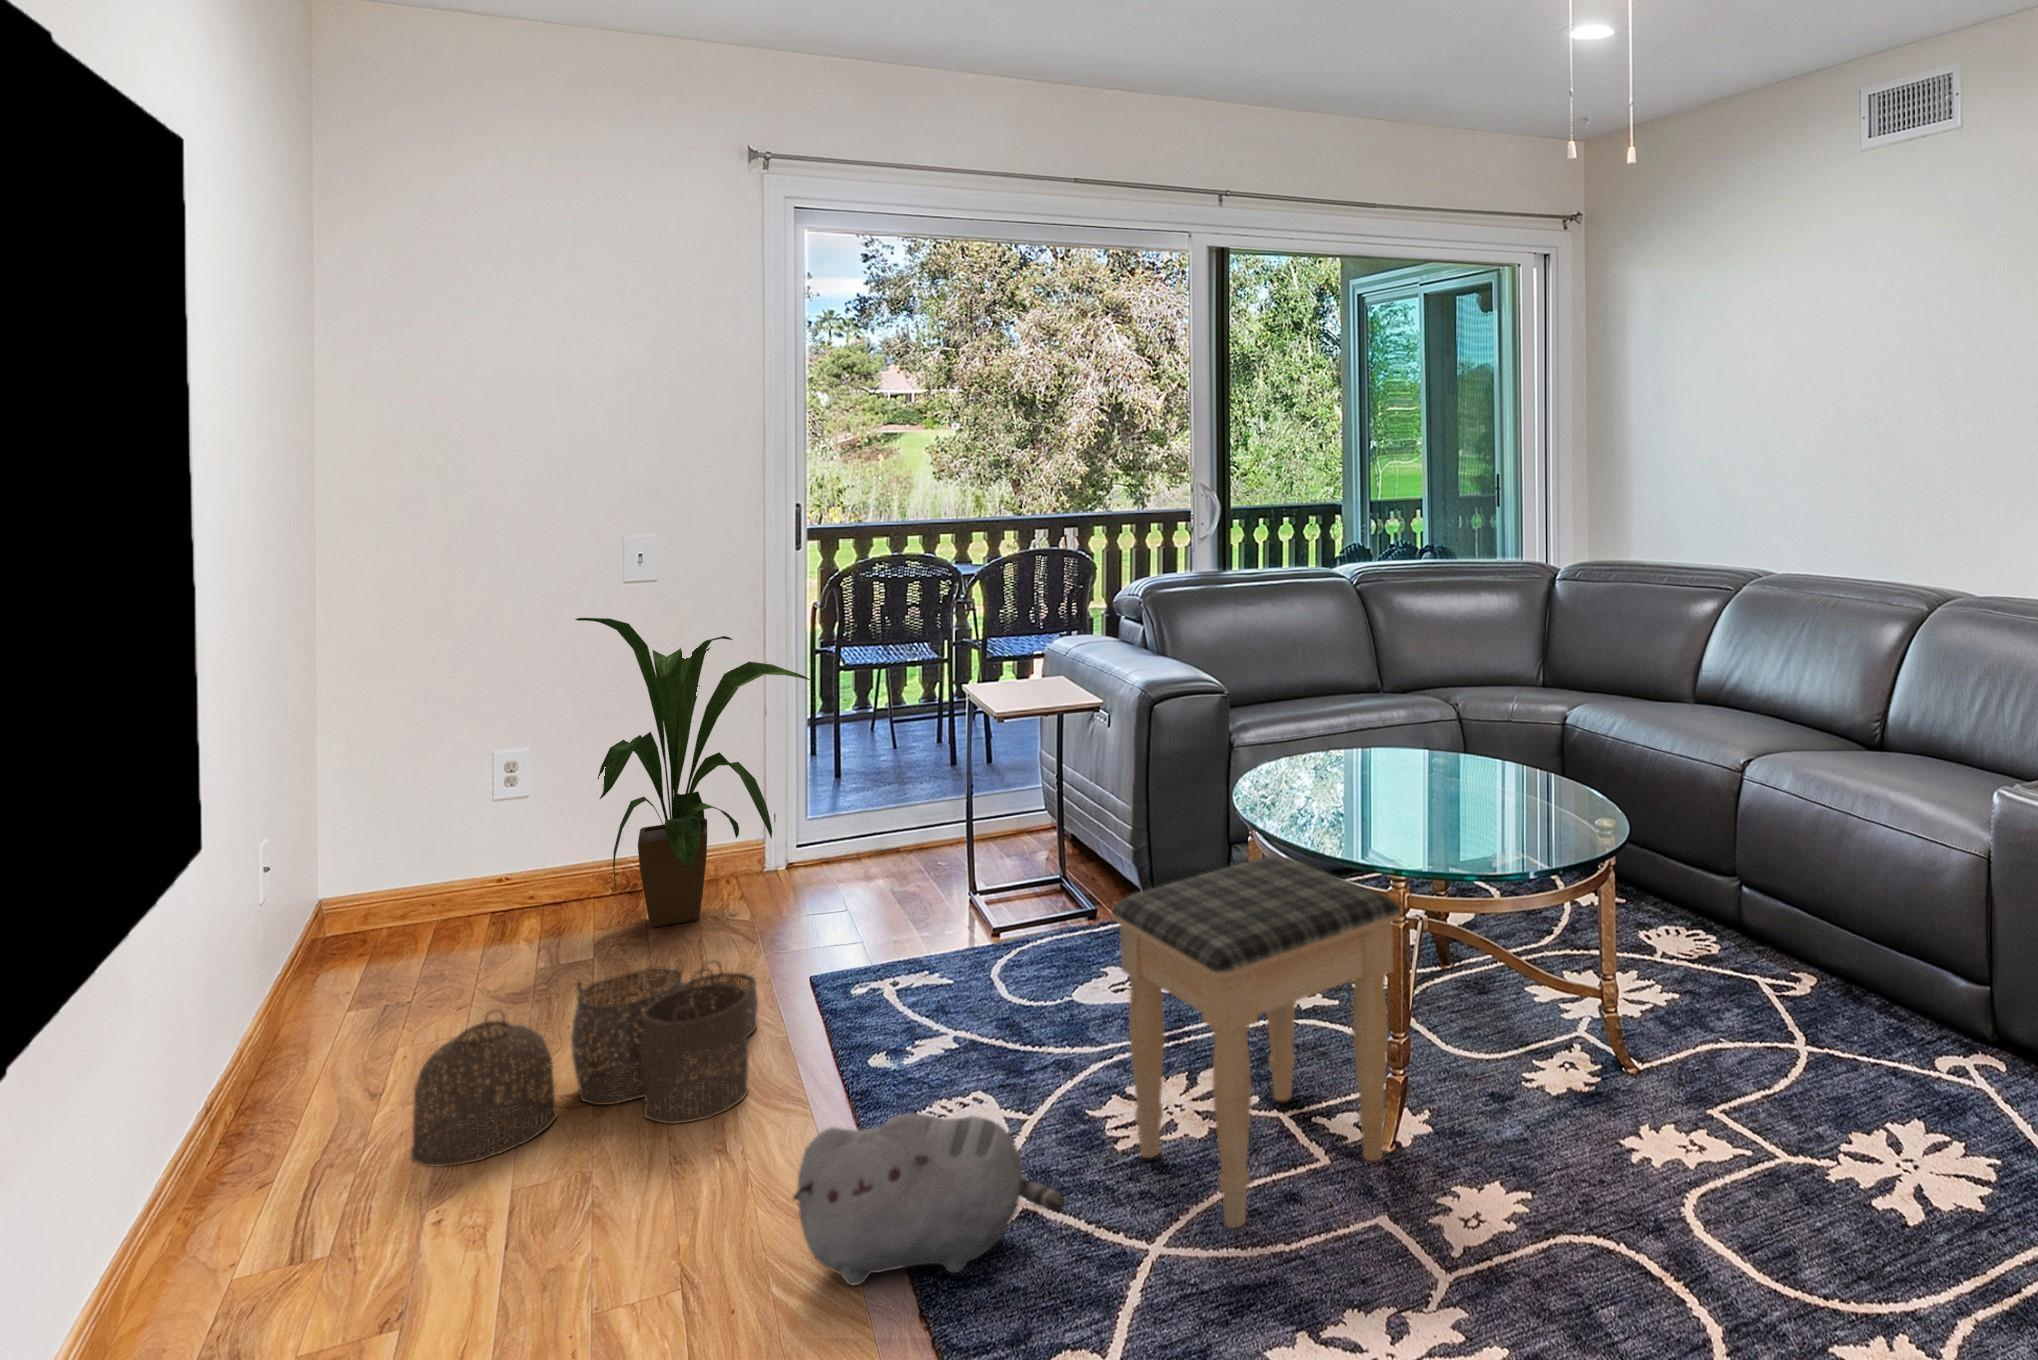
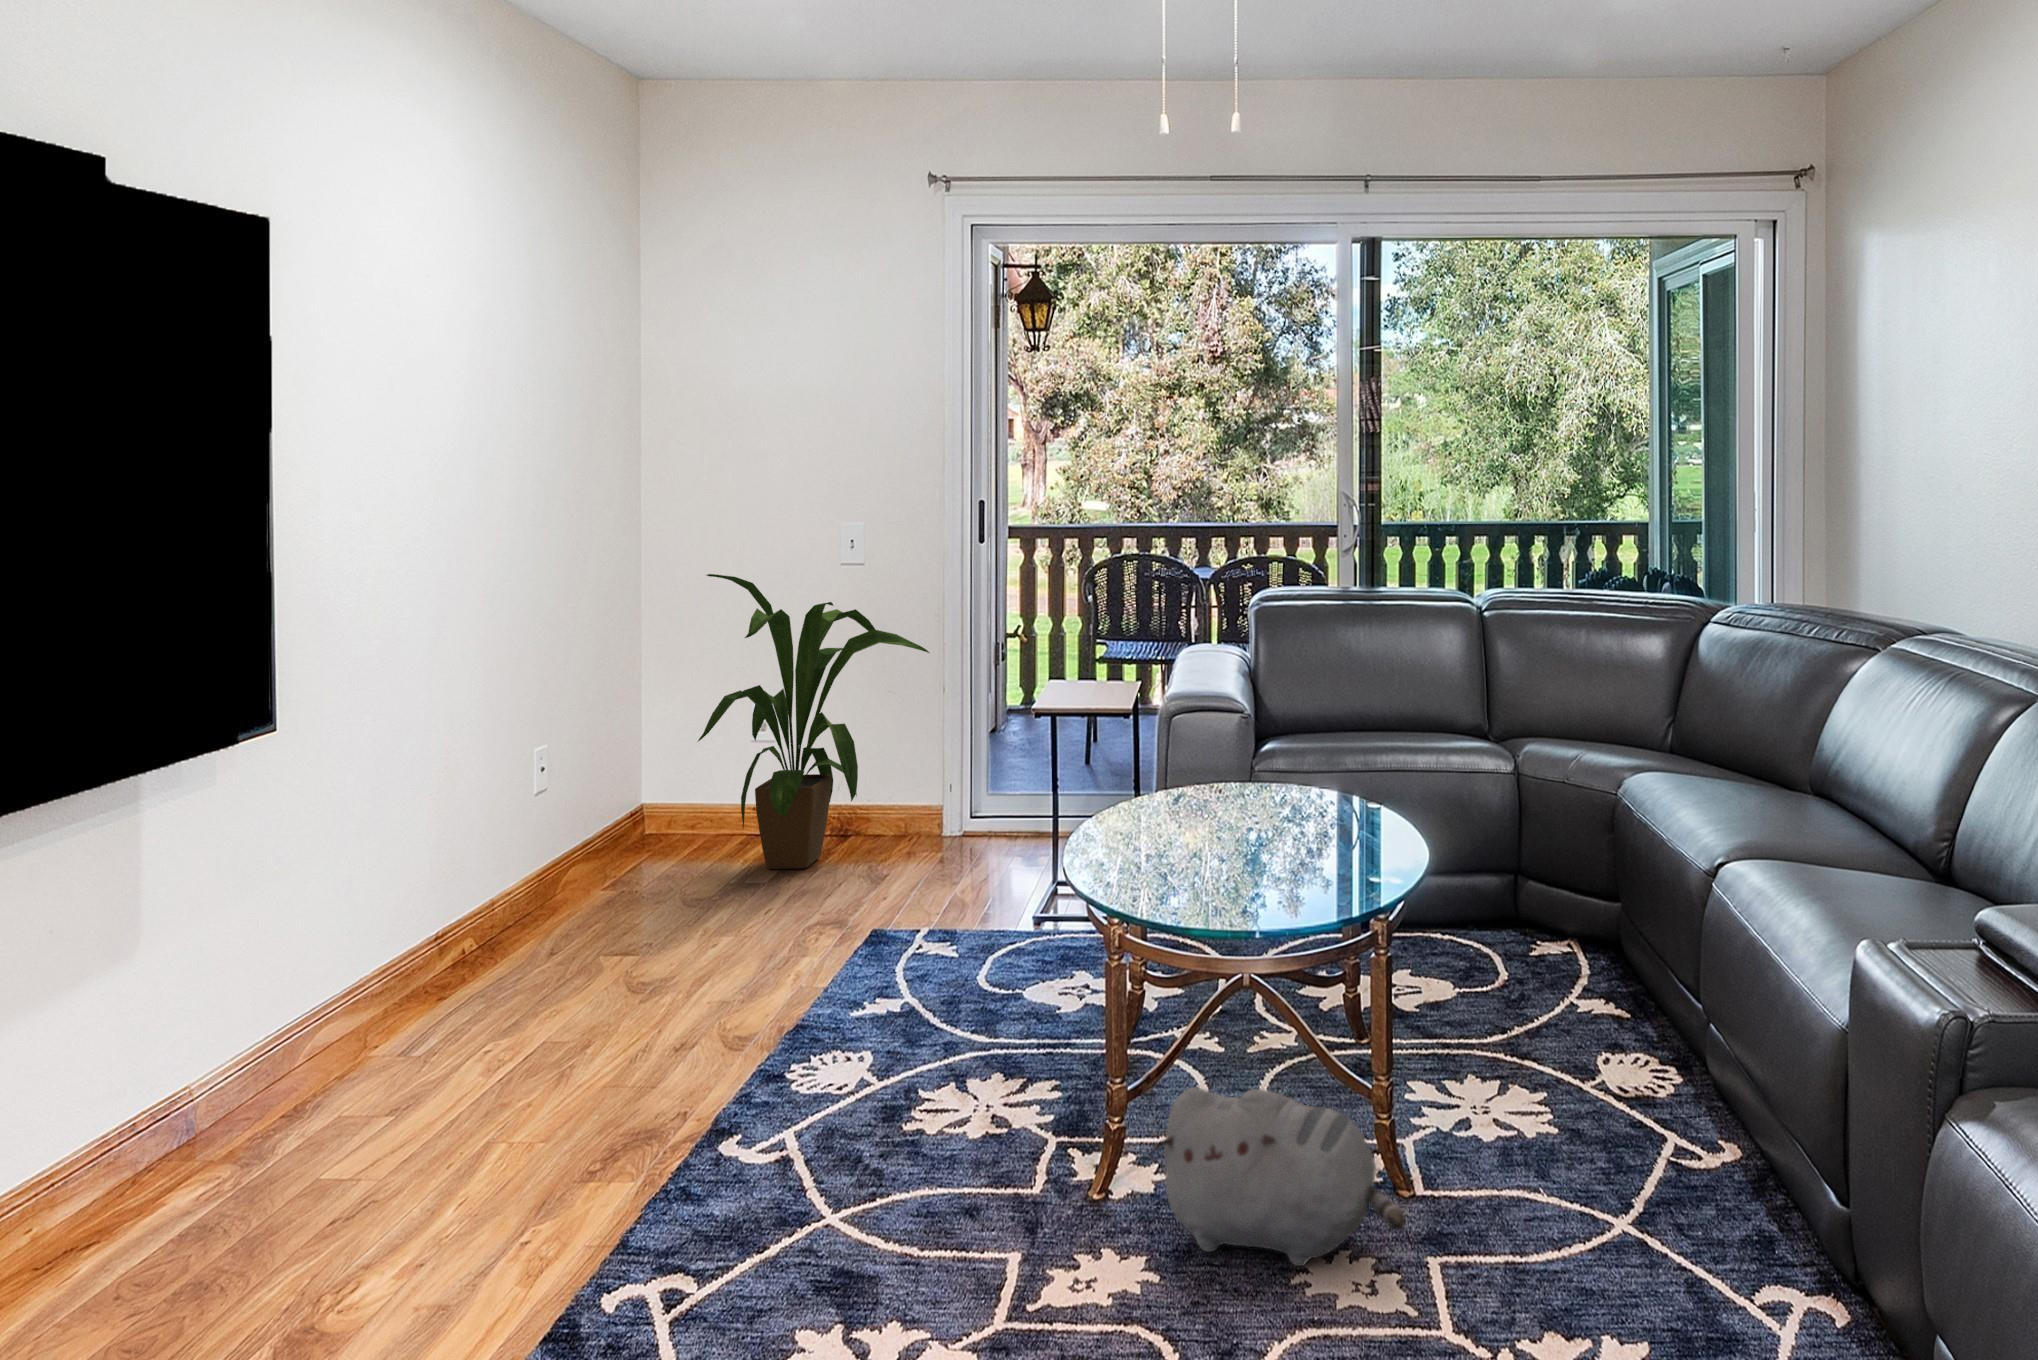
footstool: present [1112,855,1400,1228] -> none [770,881,1039,1278]
woven basket: present [411,959,758,1167] -> none [379,894,727,1048]
plush toy: present [793,1113,1065,1286] -> present [1154,1087,1406,1266]

